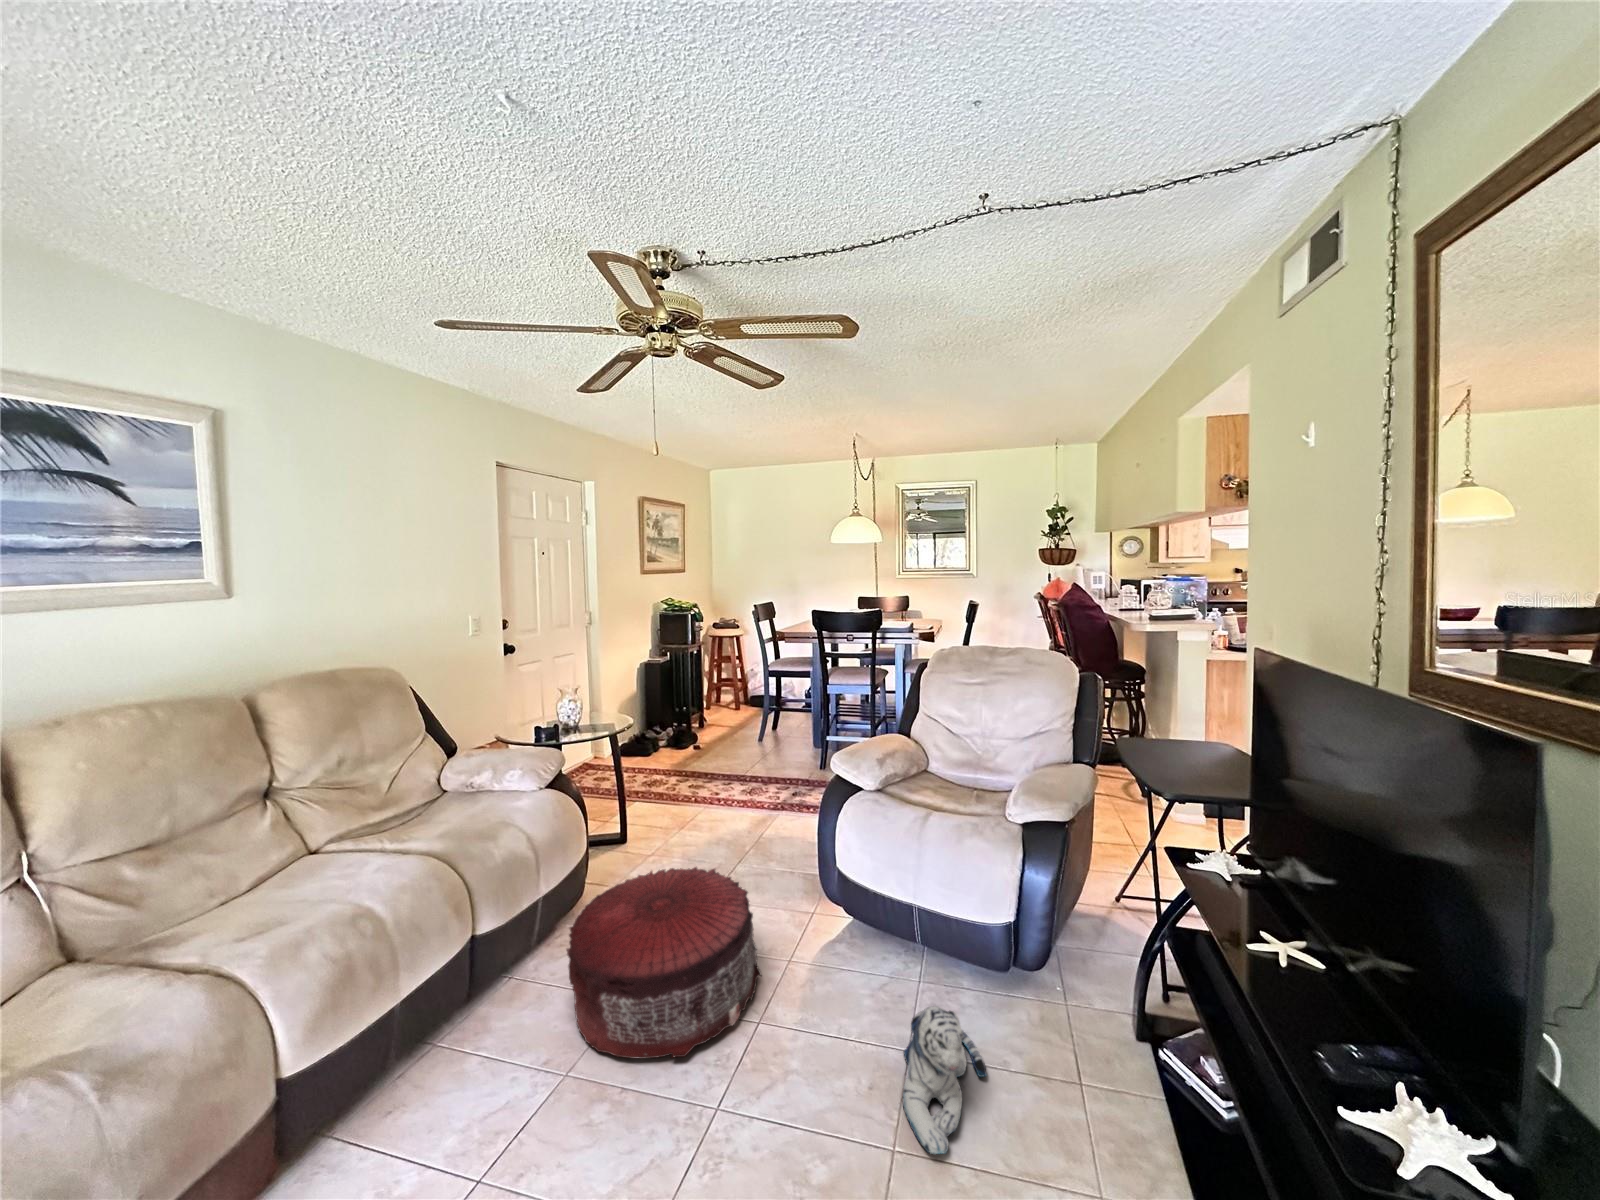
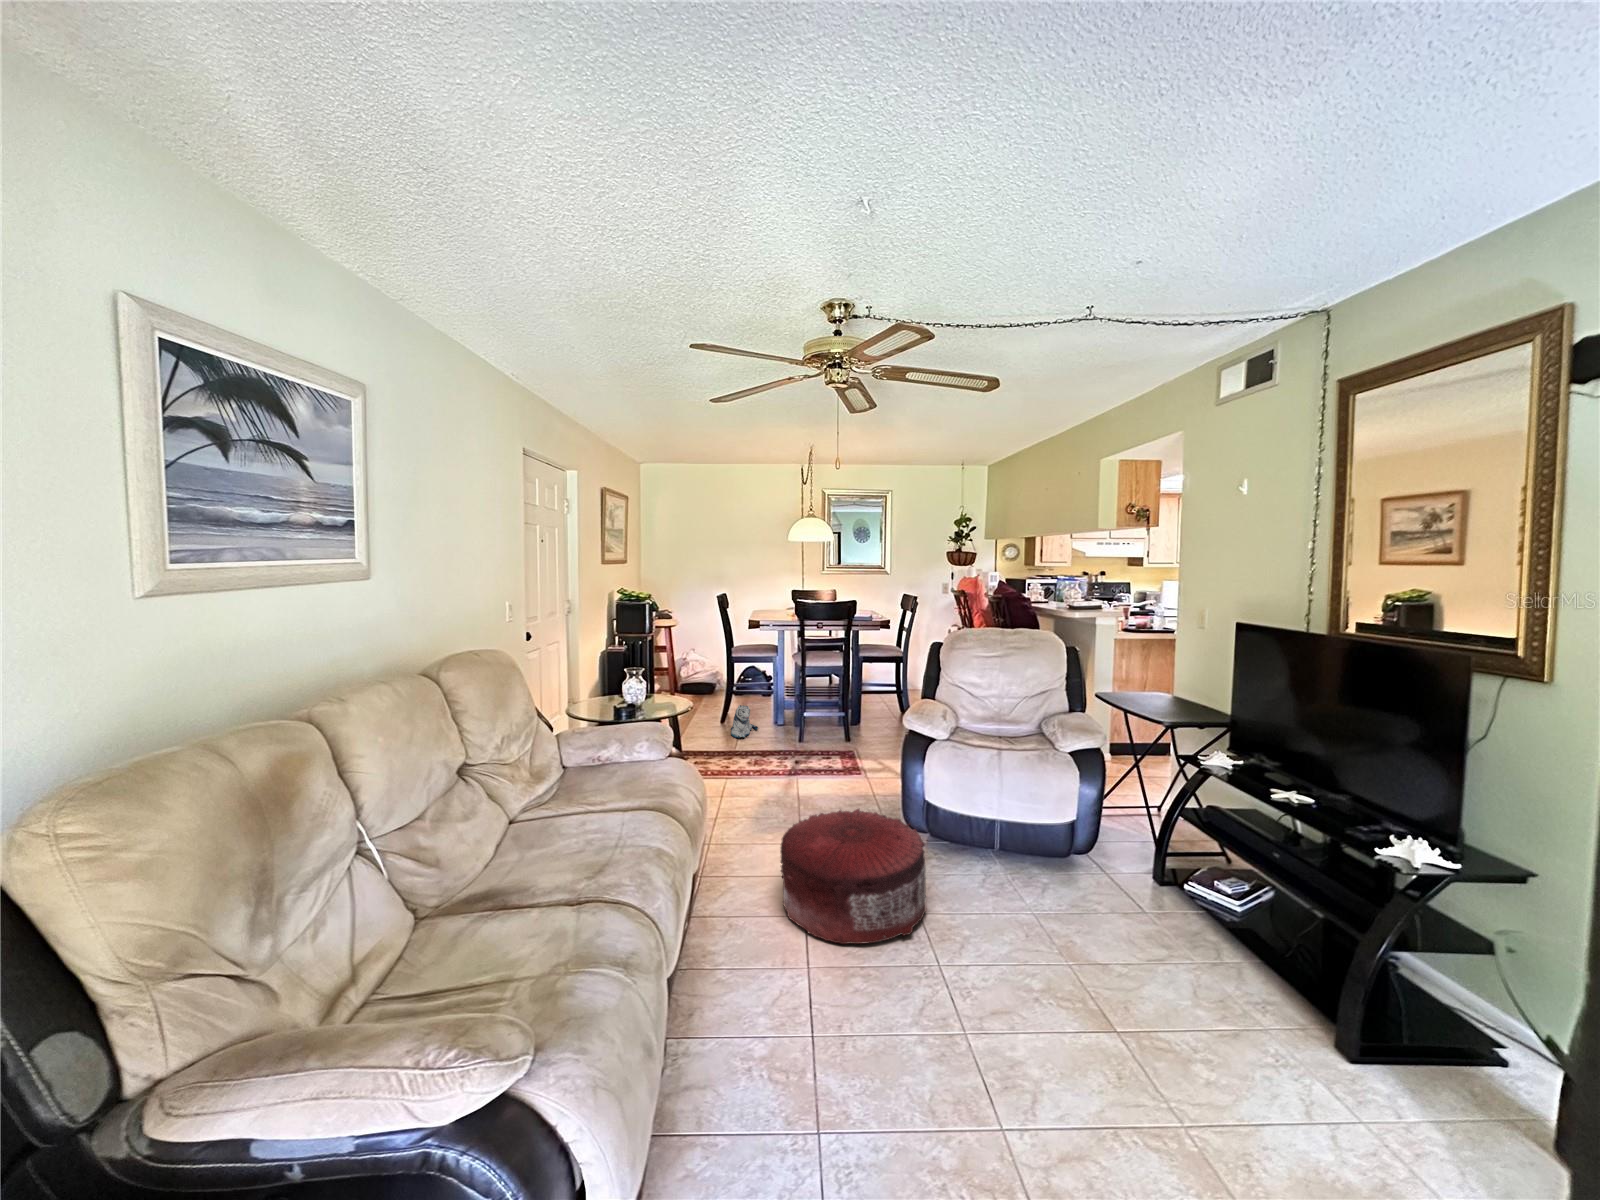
plush toy: present [903,1006,987,1154] -> present [731,705,758,738]

